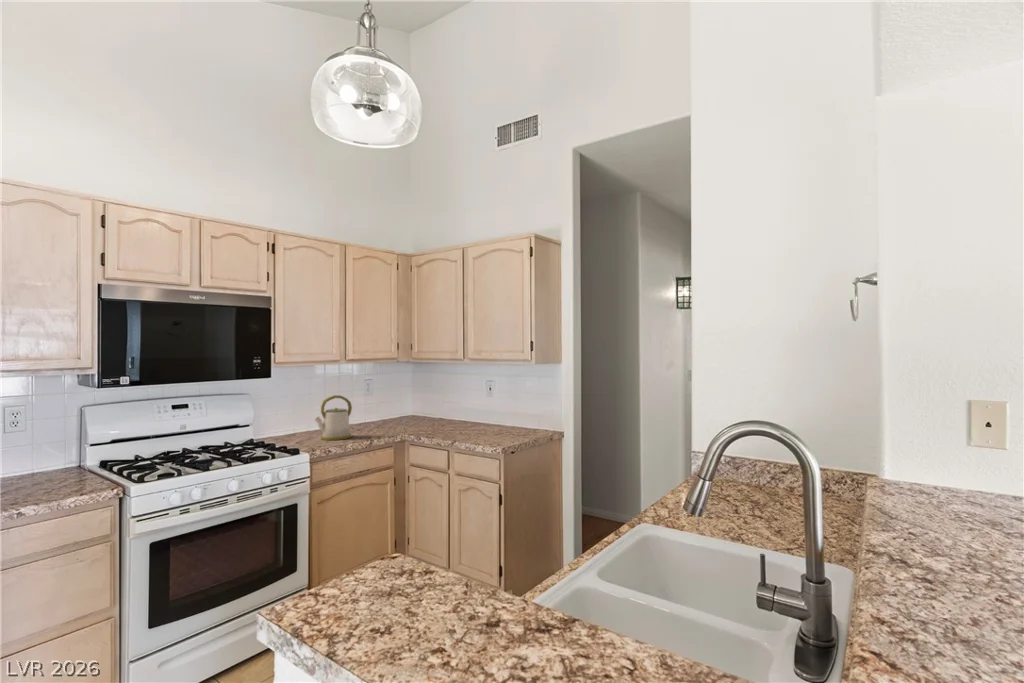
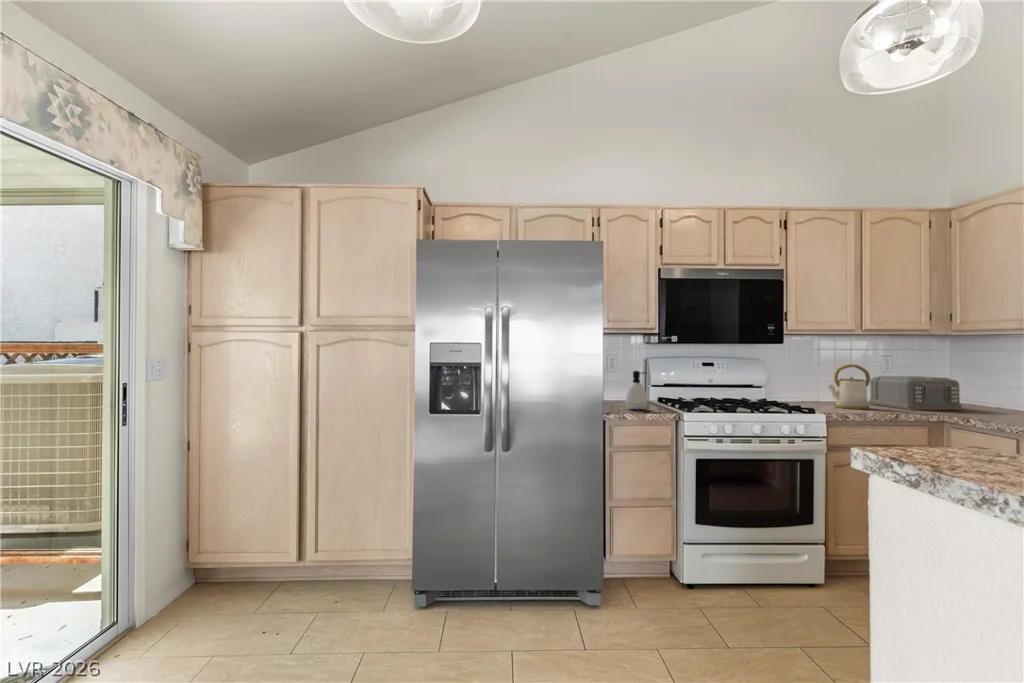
toaster: none [352,398,418,433] -> present [869,376,962,410]
soap dispenser: none [31,433,73,491] -> present [626,371,647,409]

